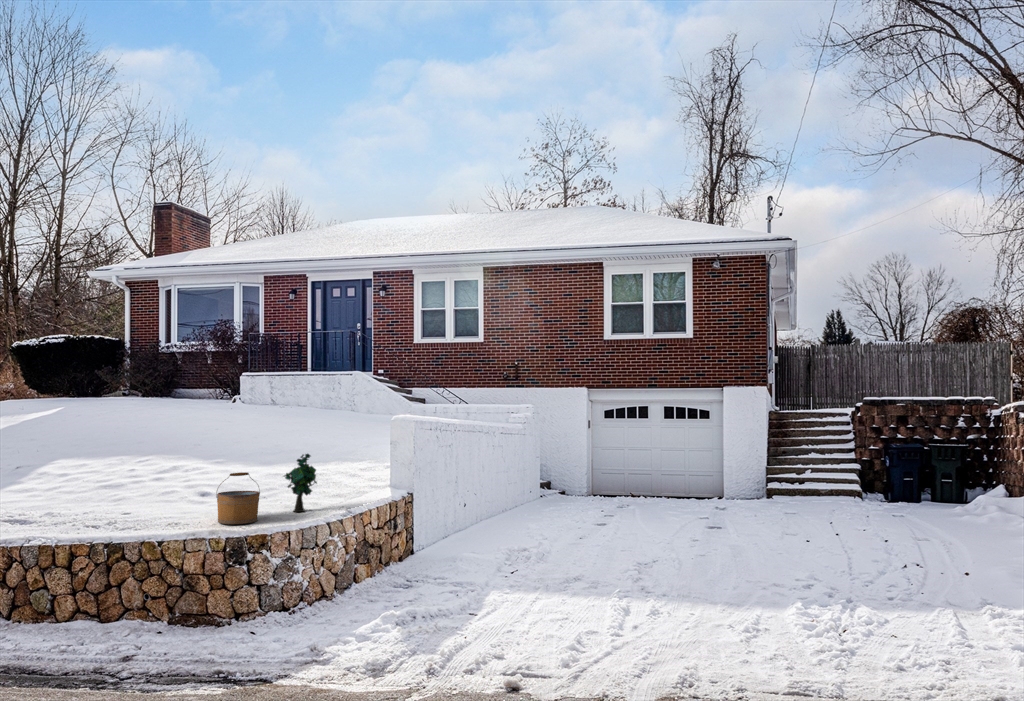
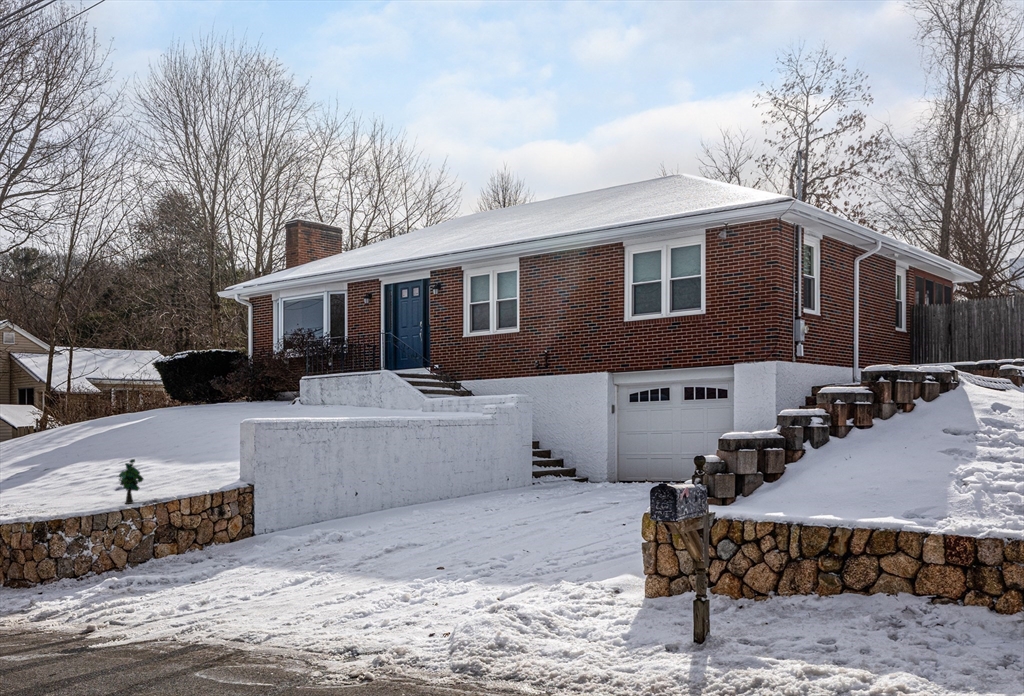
bucket: present [216,472,260,524] -> none [60,475,93,513]

